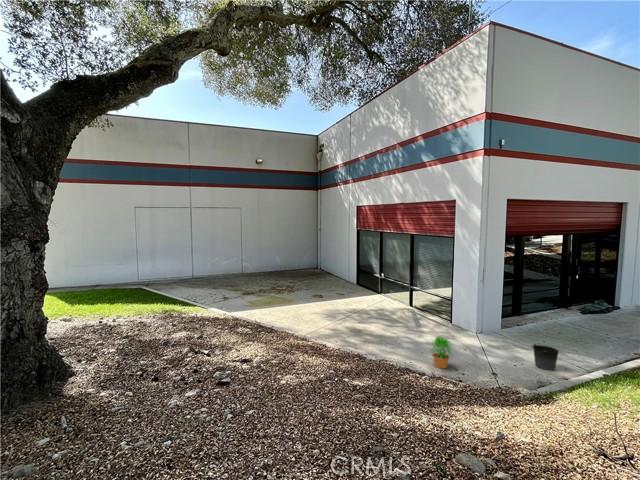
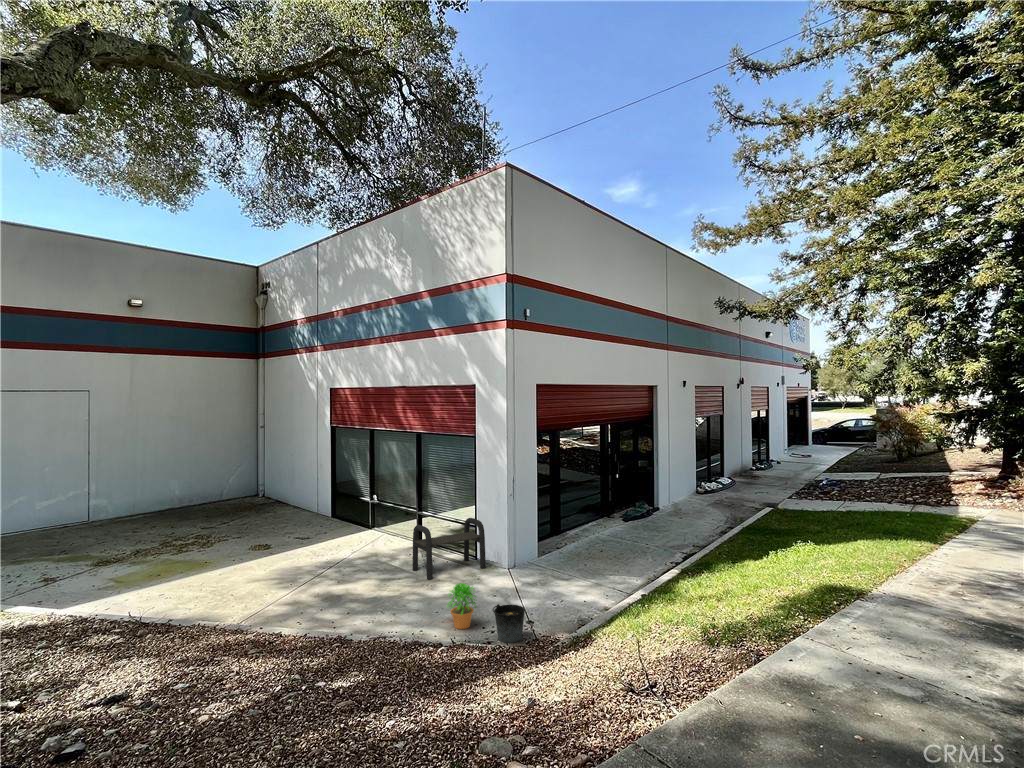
bench: none [406,295,459,331] -> present [413,518,486,579]
bucket: present [532,344,559,370] -> present [493,604,525,643]

